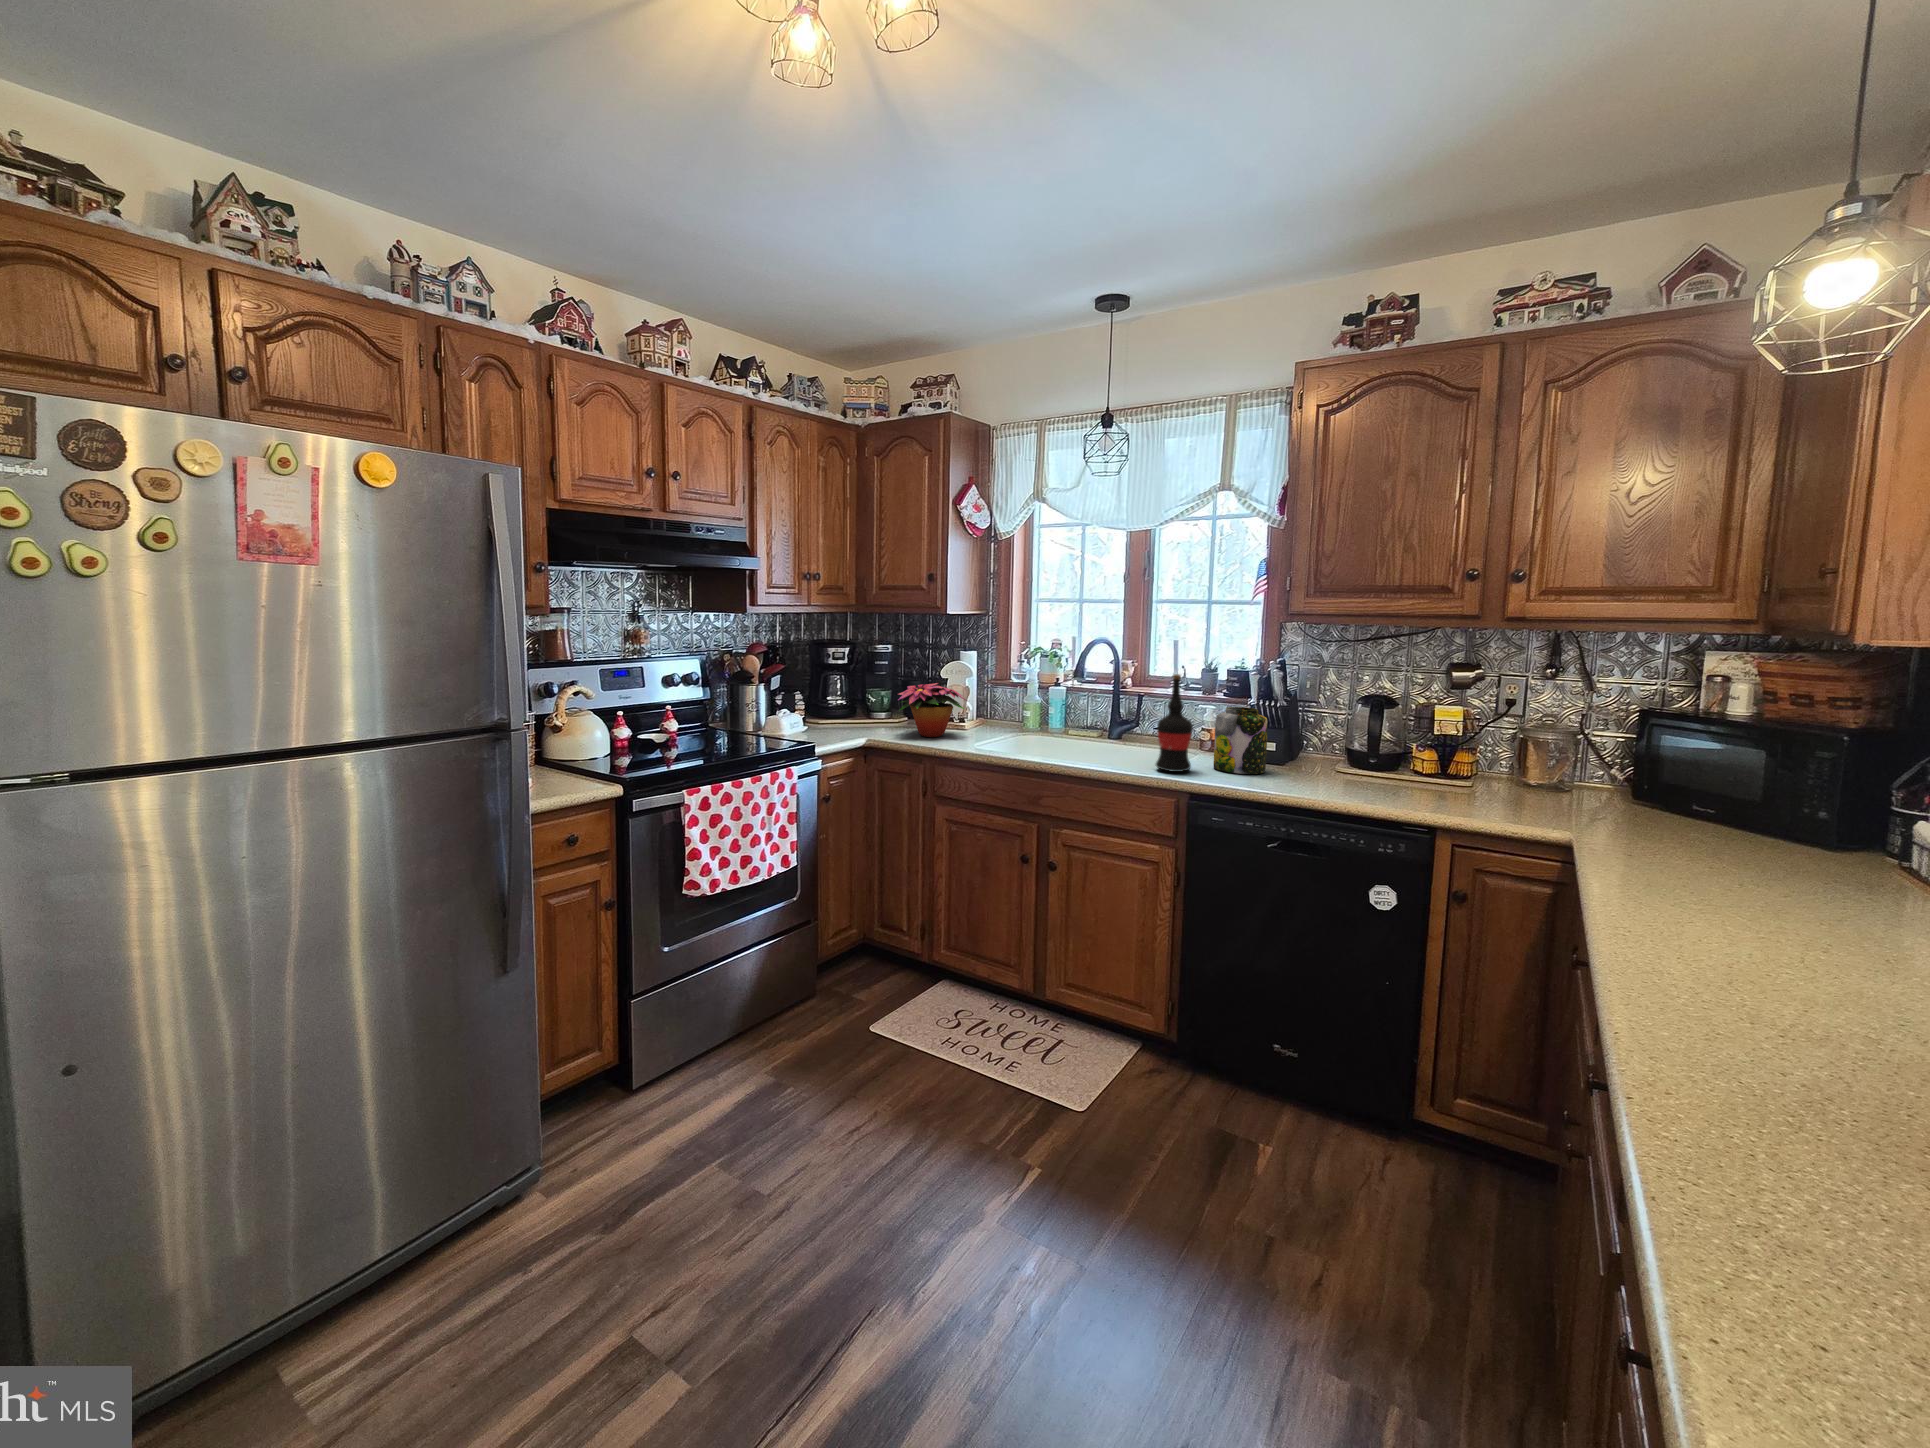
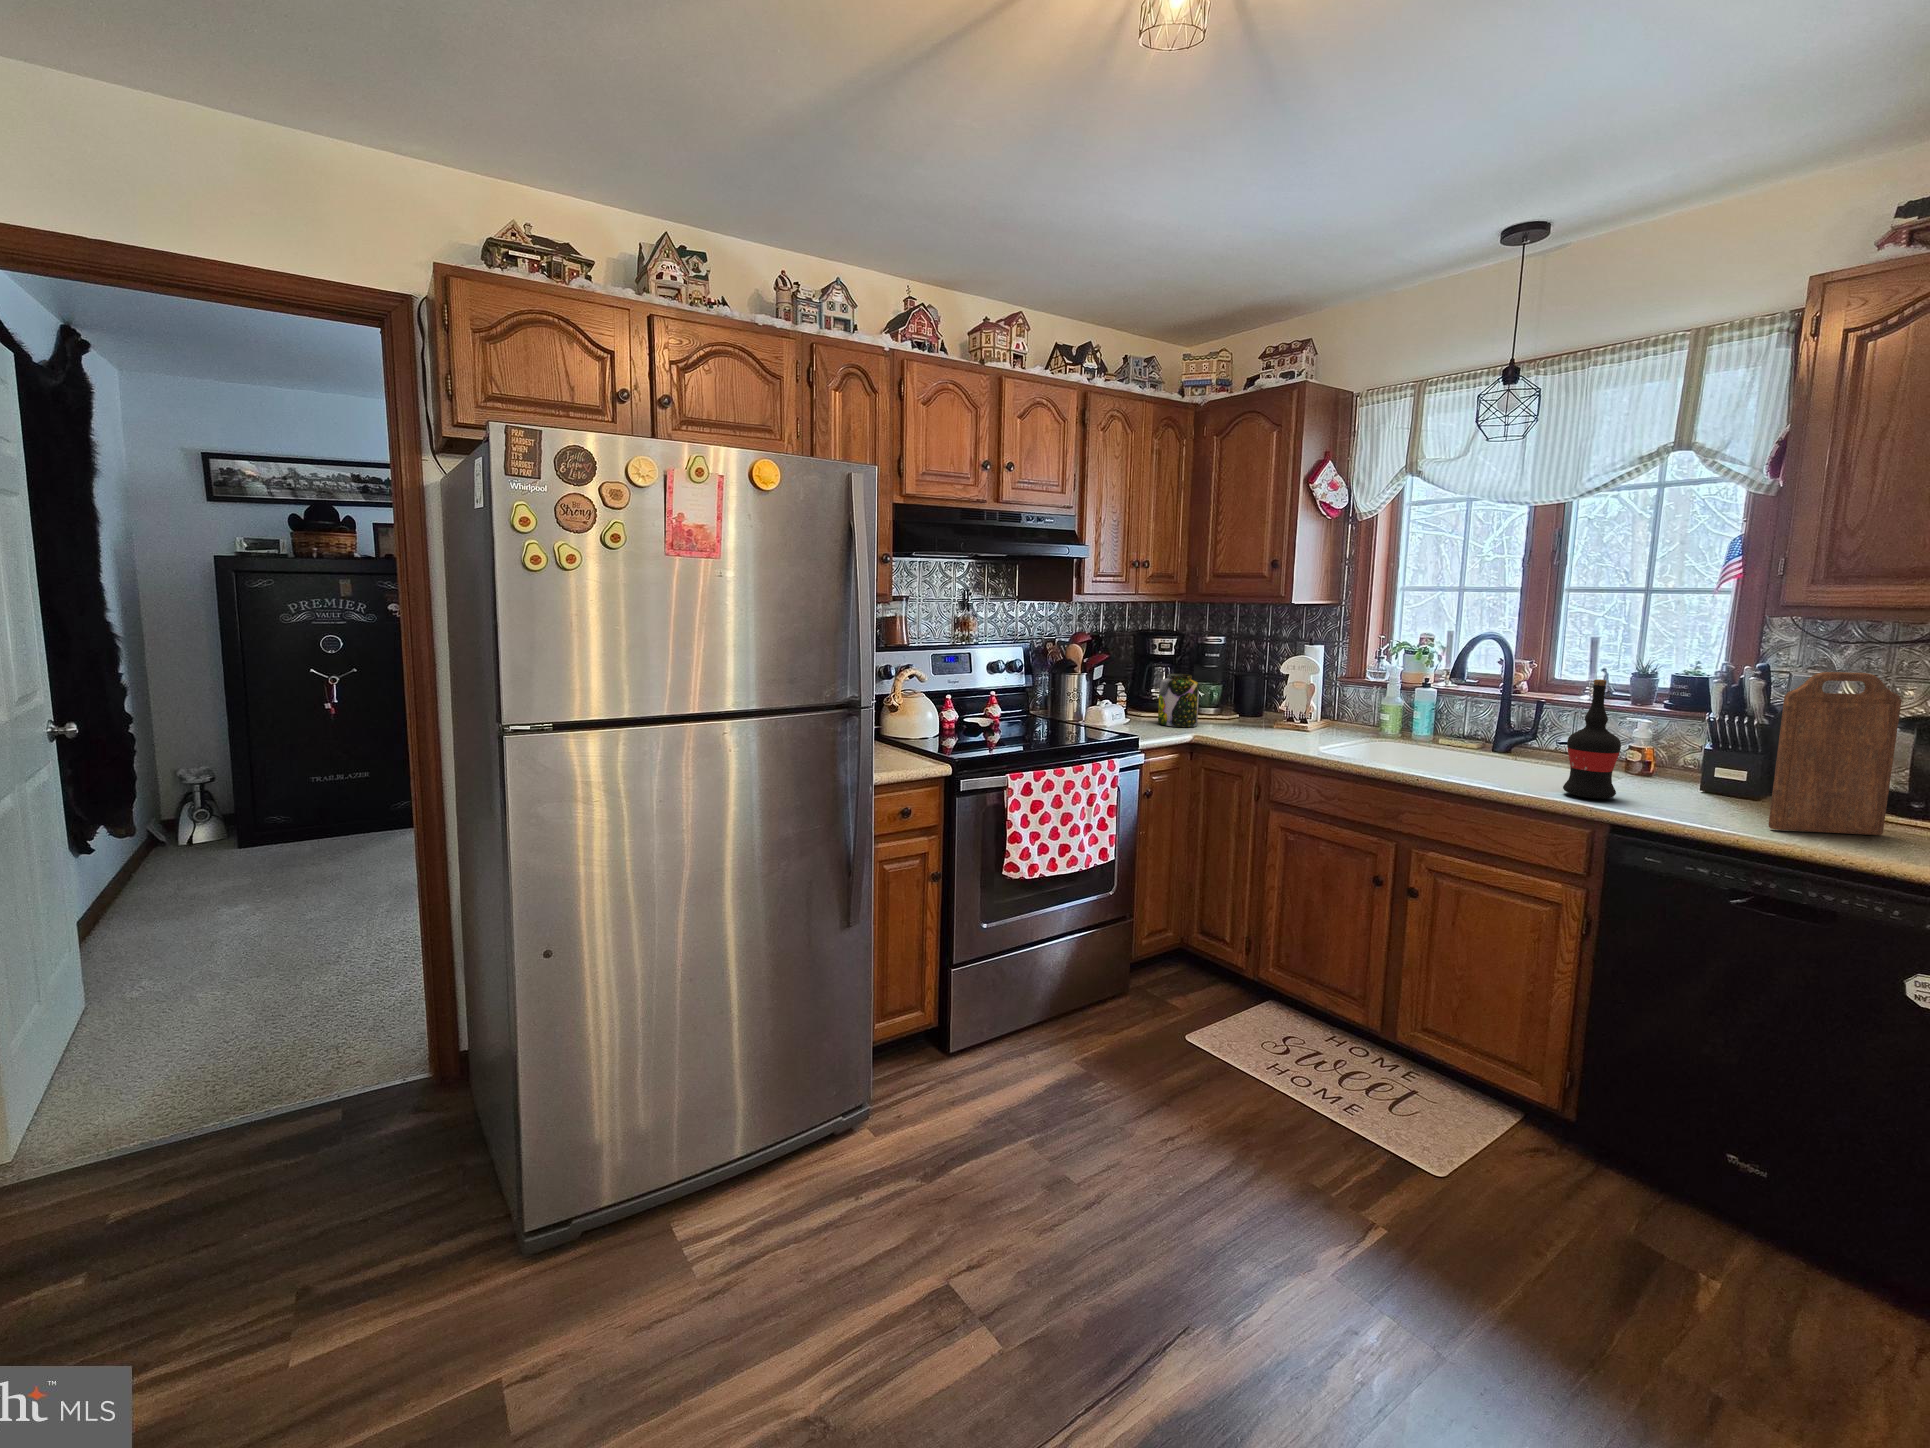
cutting board: none [1288,663,1361,787] -> present [1768,672,1902,835]
flower arrangement: present [898,683,967,737] -> none [1224,679,1316,739]
jar: present [1214,707,1268,774] -> present [1158,674,1199,727]

